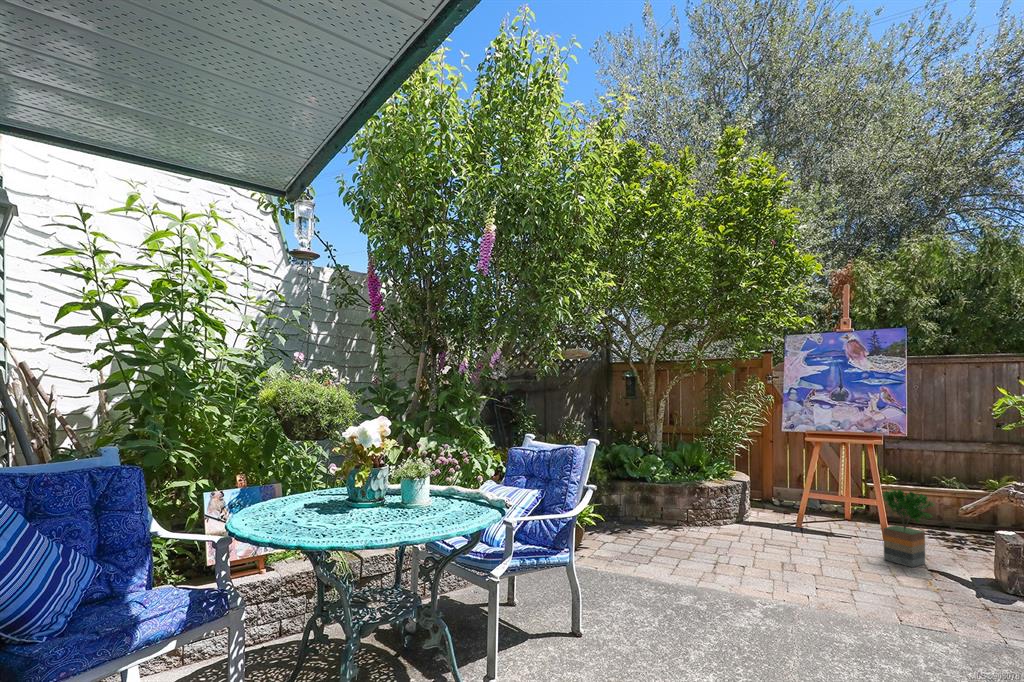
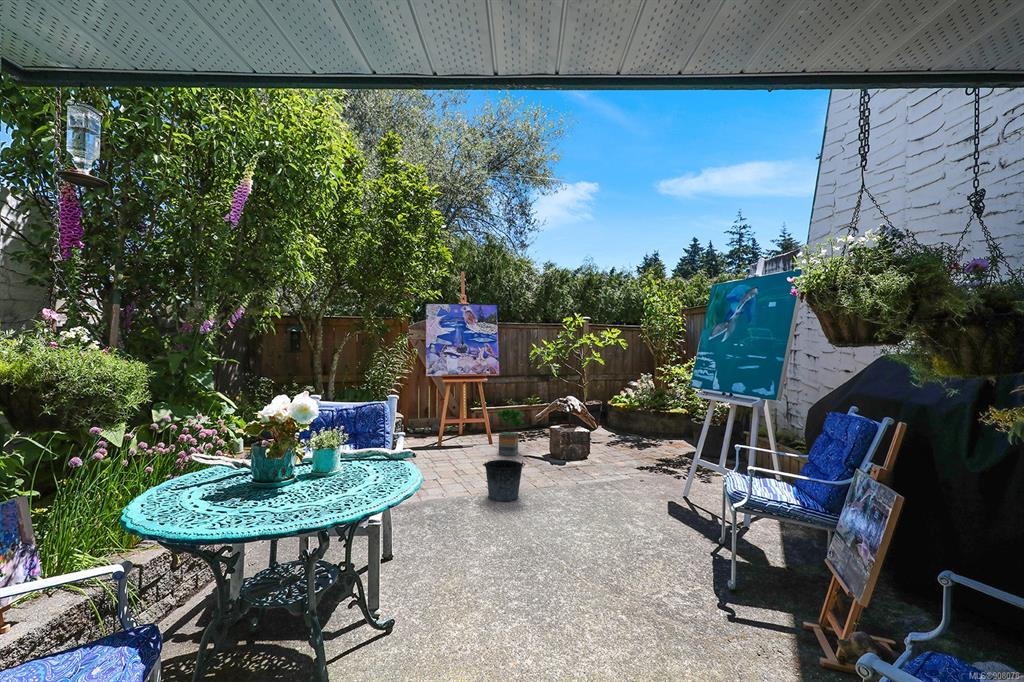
bucket: none [791,558,867,631] -> present [483,460,525,502]

